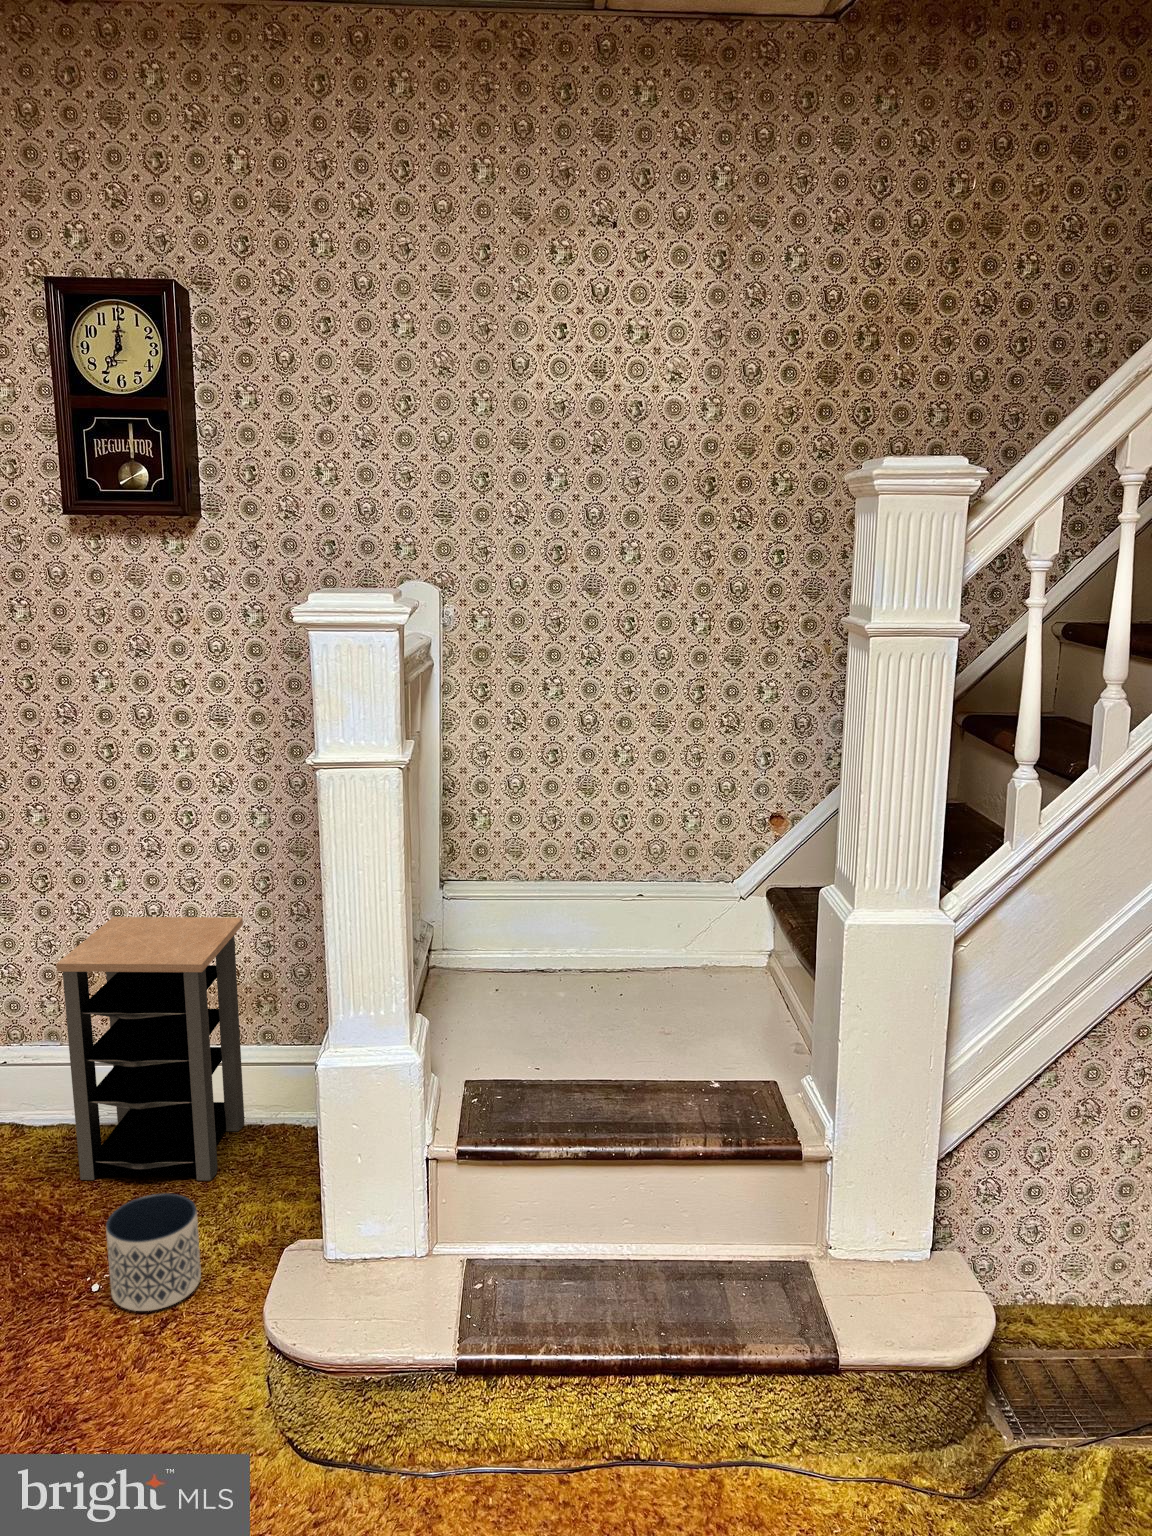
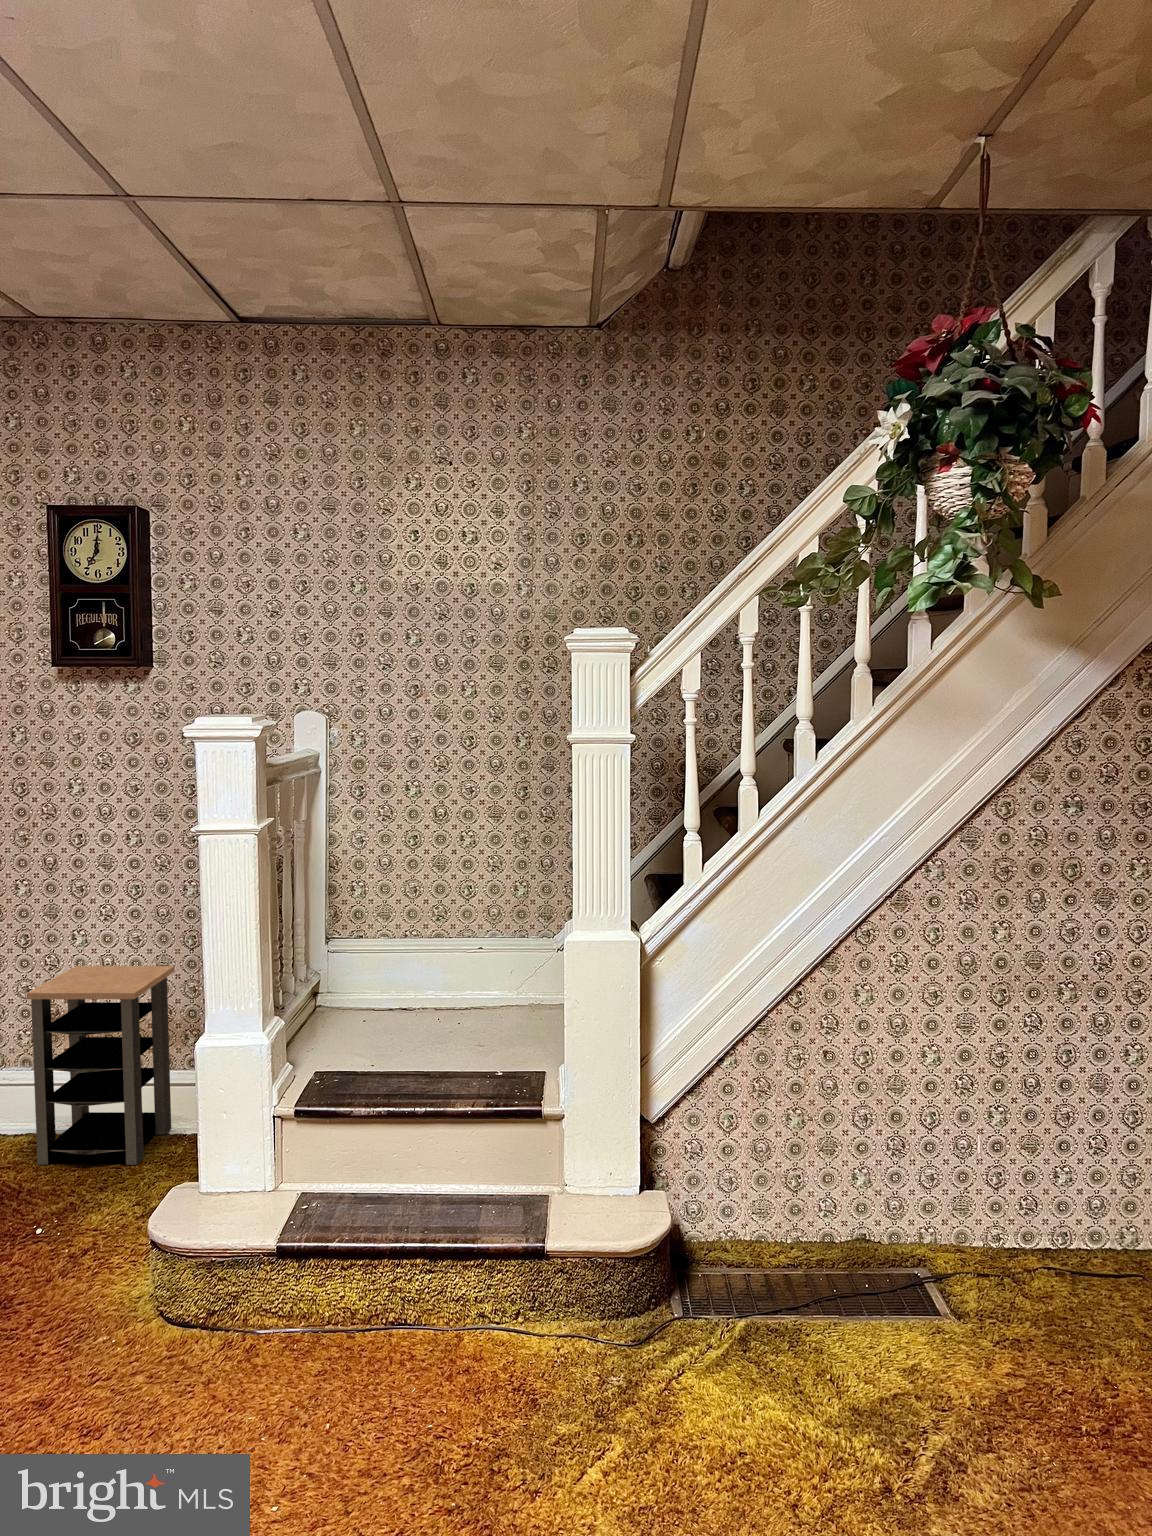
planter: present [106,1193,201,1311] -> none [46,1159,116,1241]

